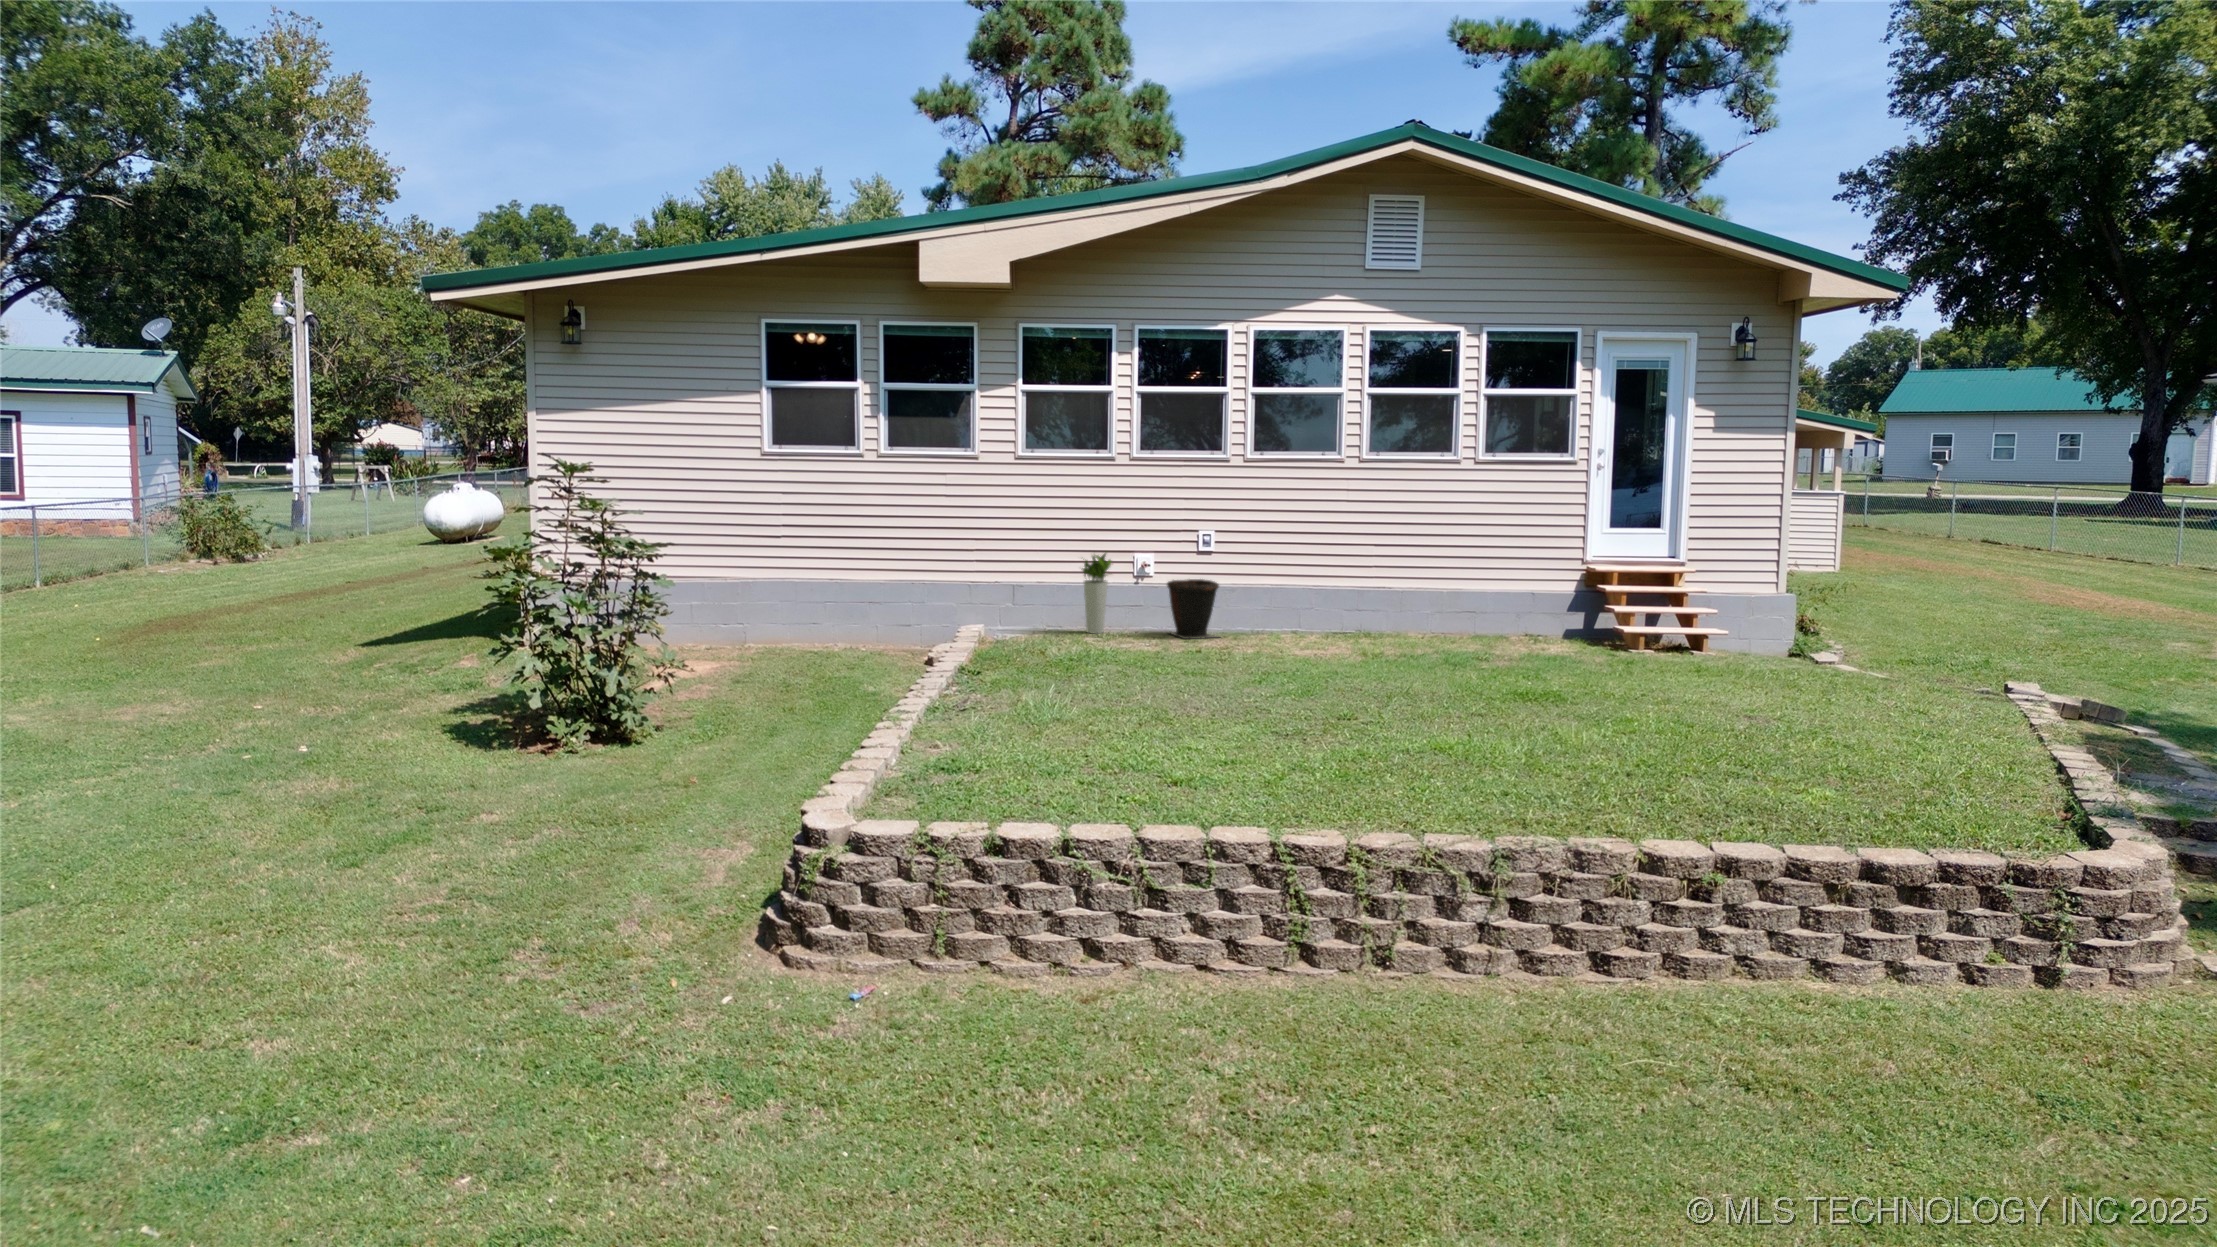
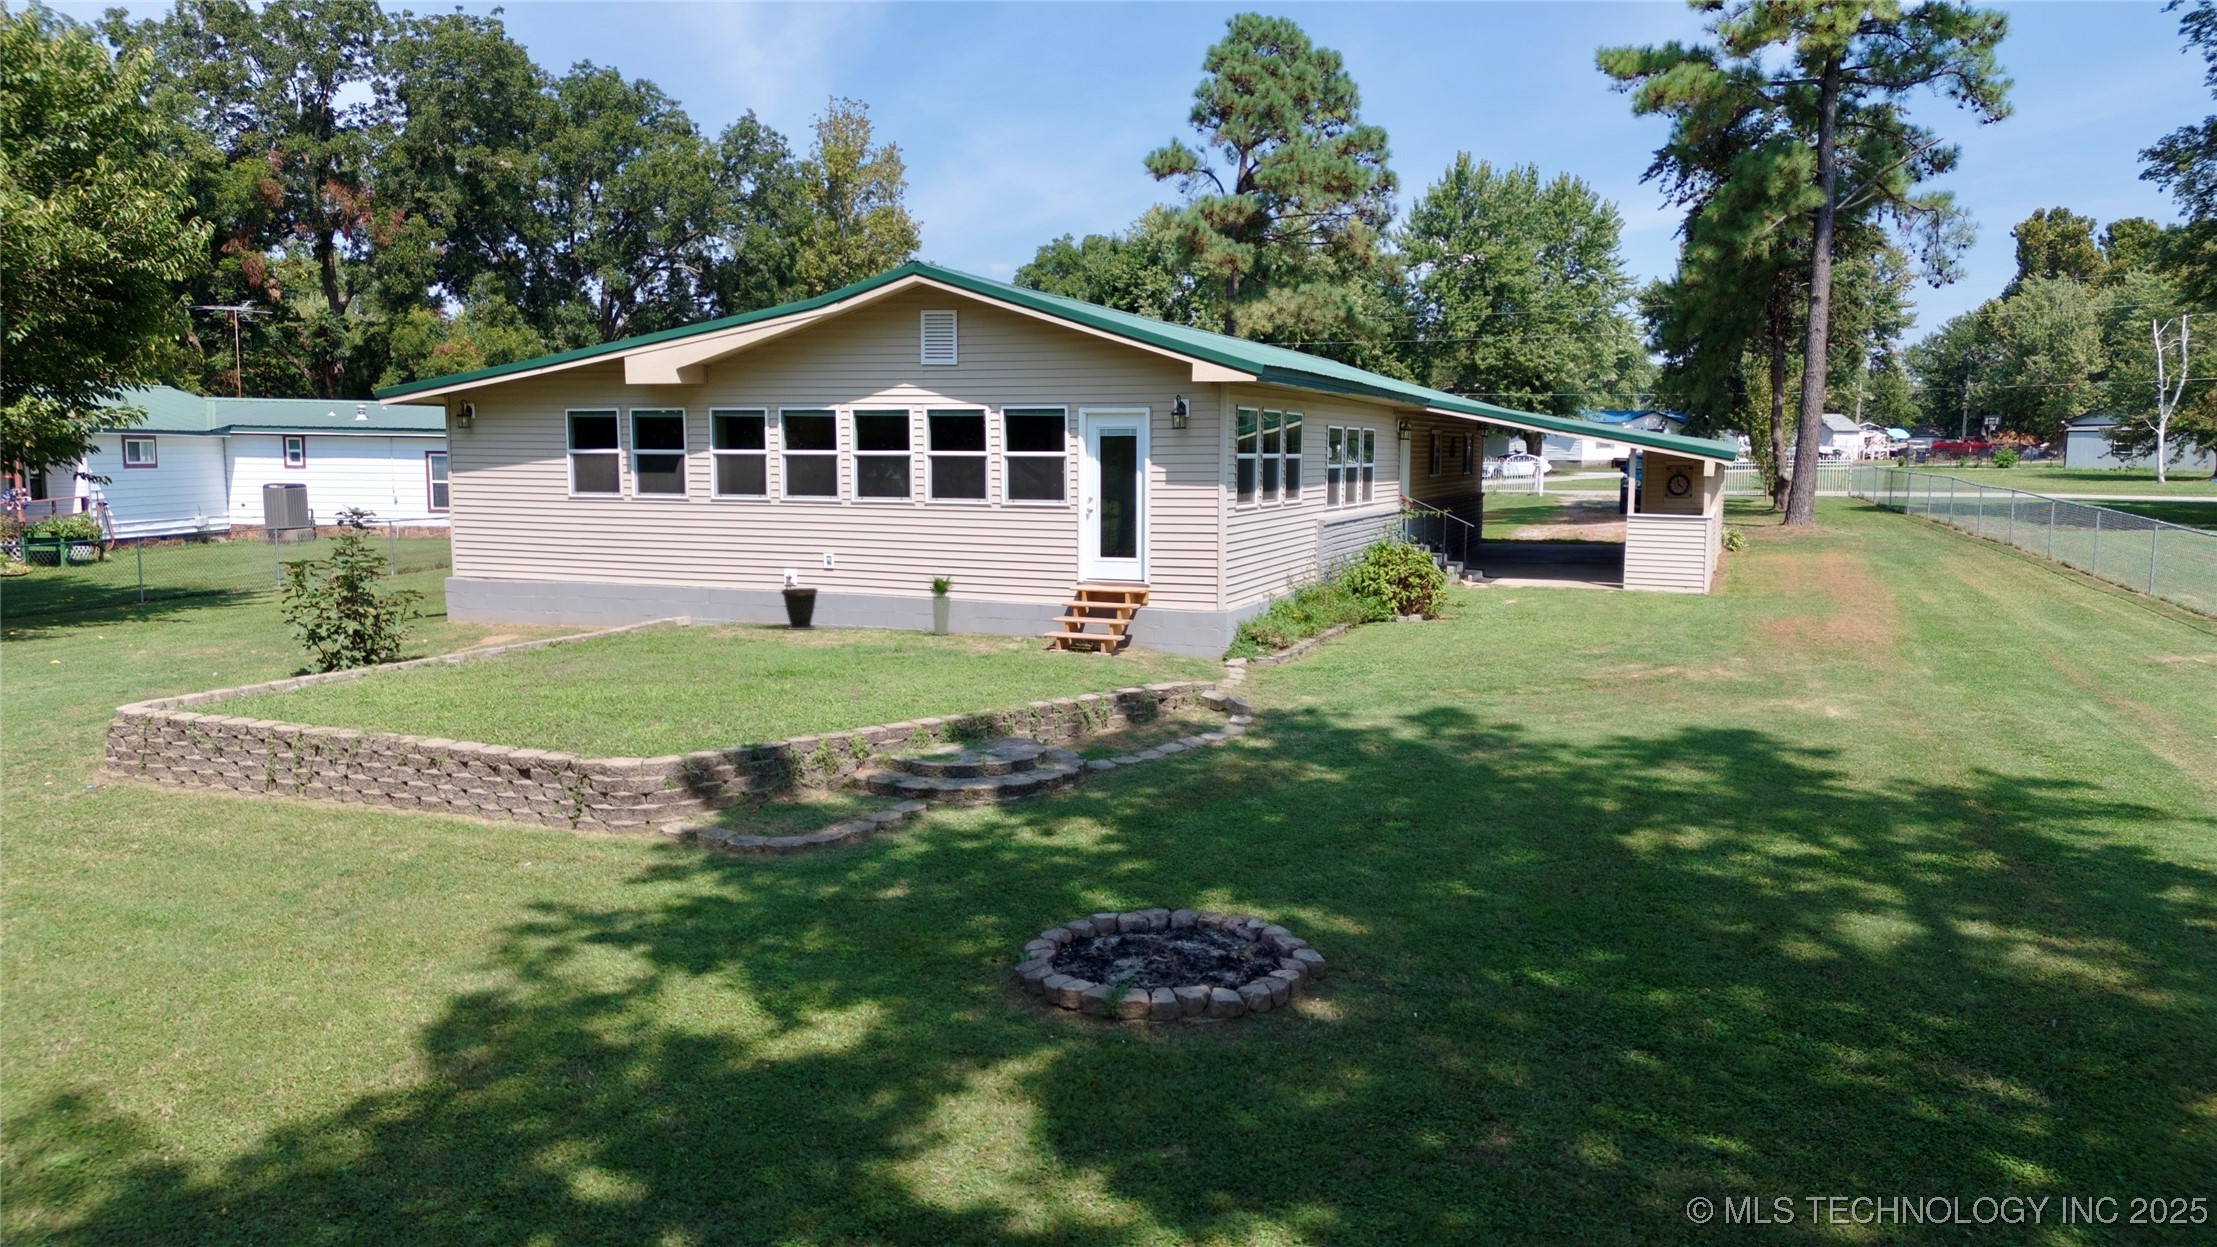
planter: present [1082,553,1111,634] -> present [930,575,951,635]

